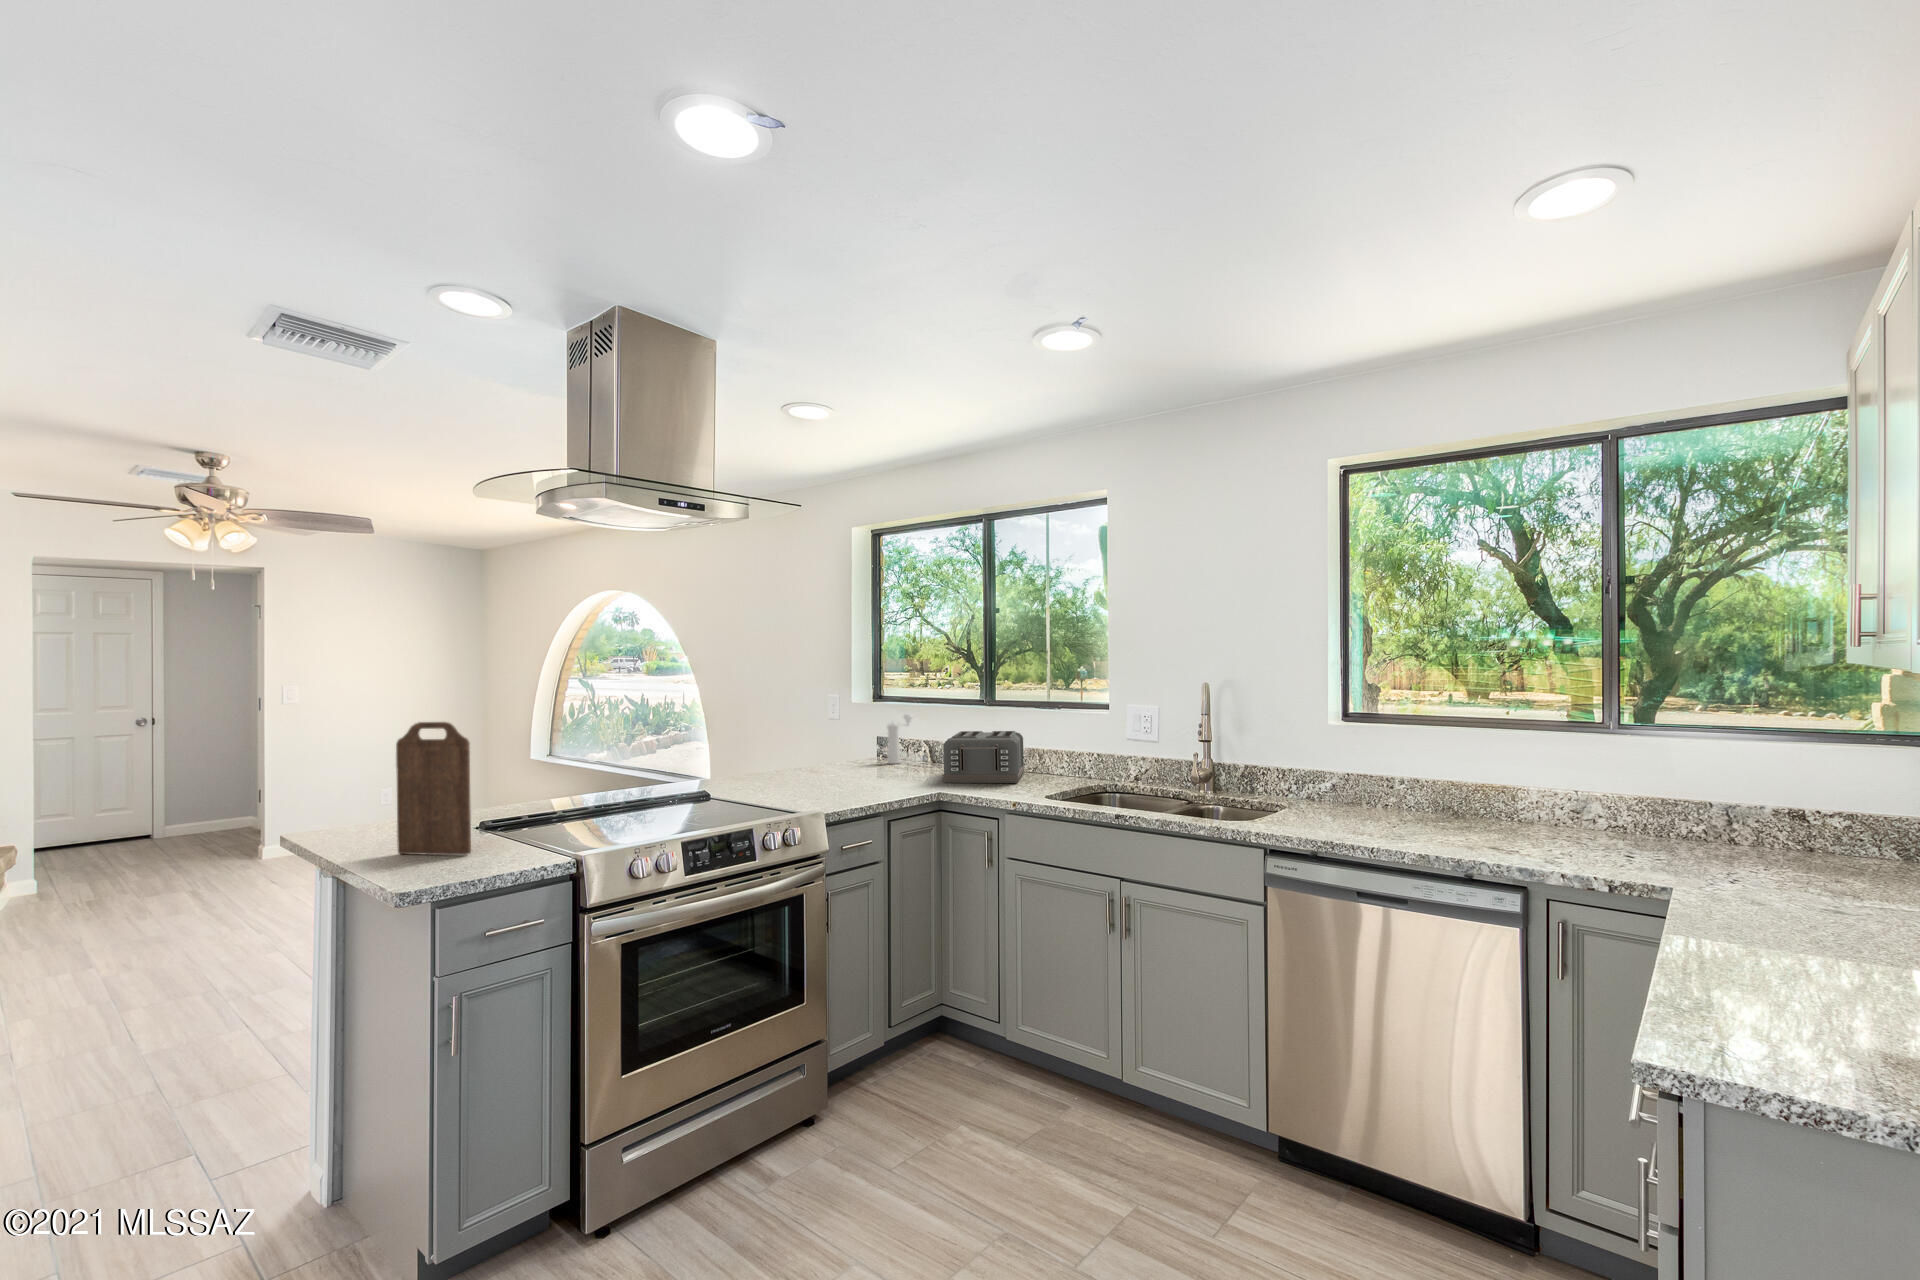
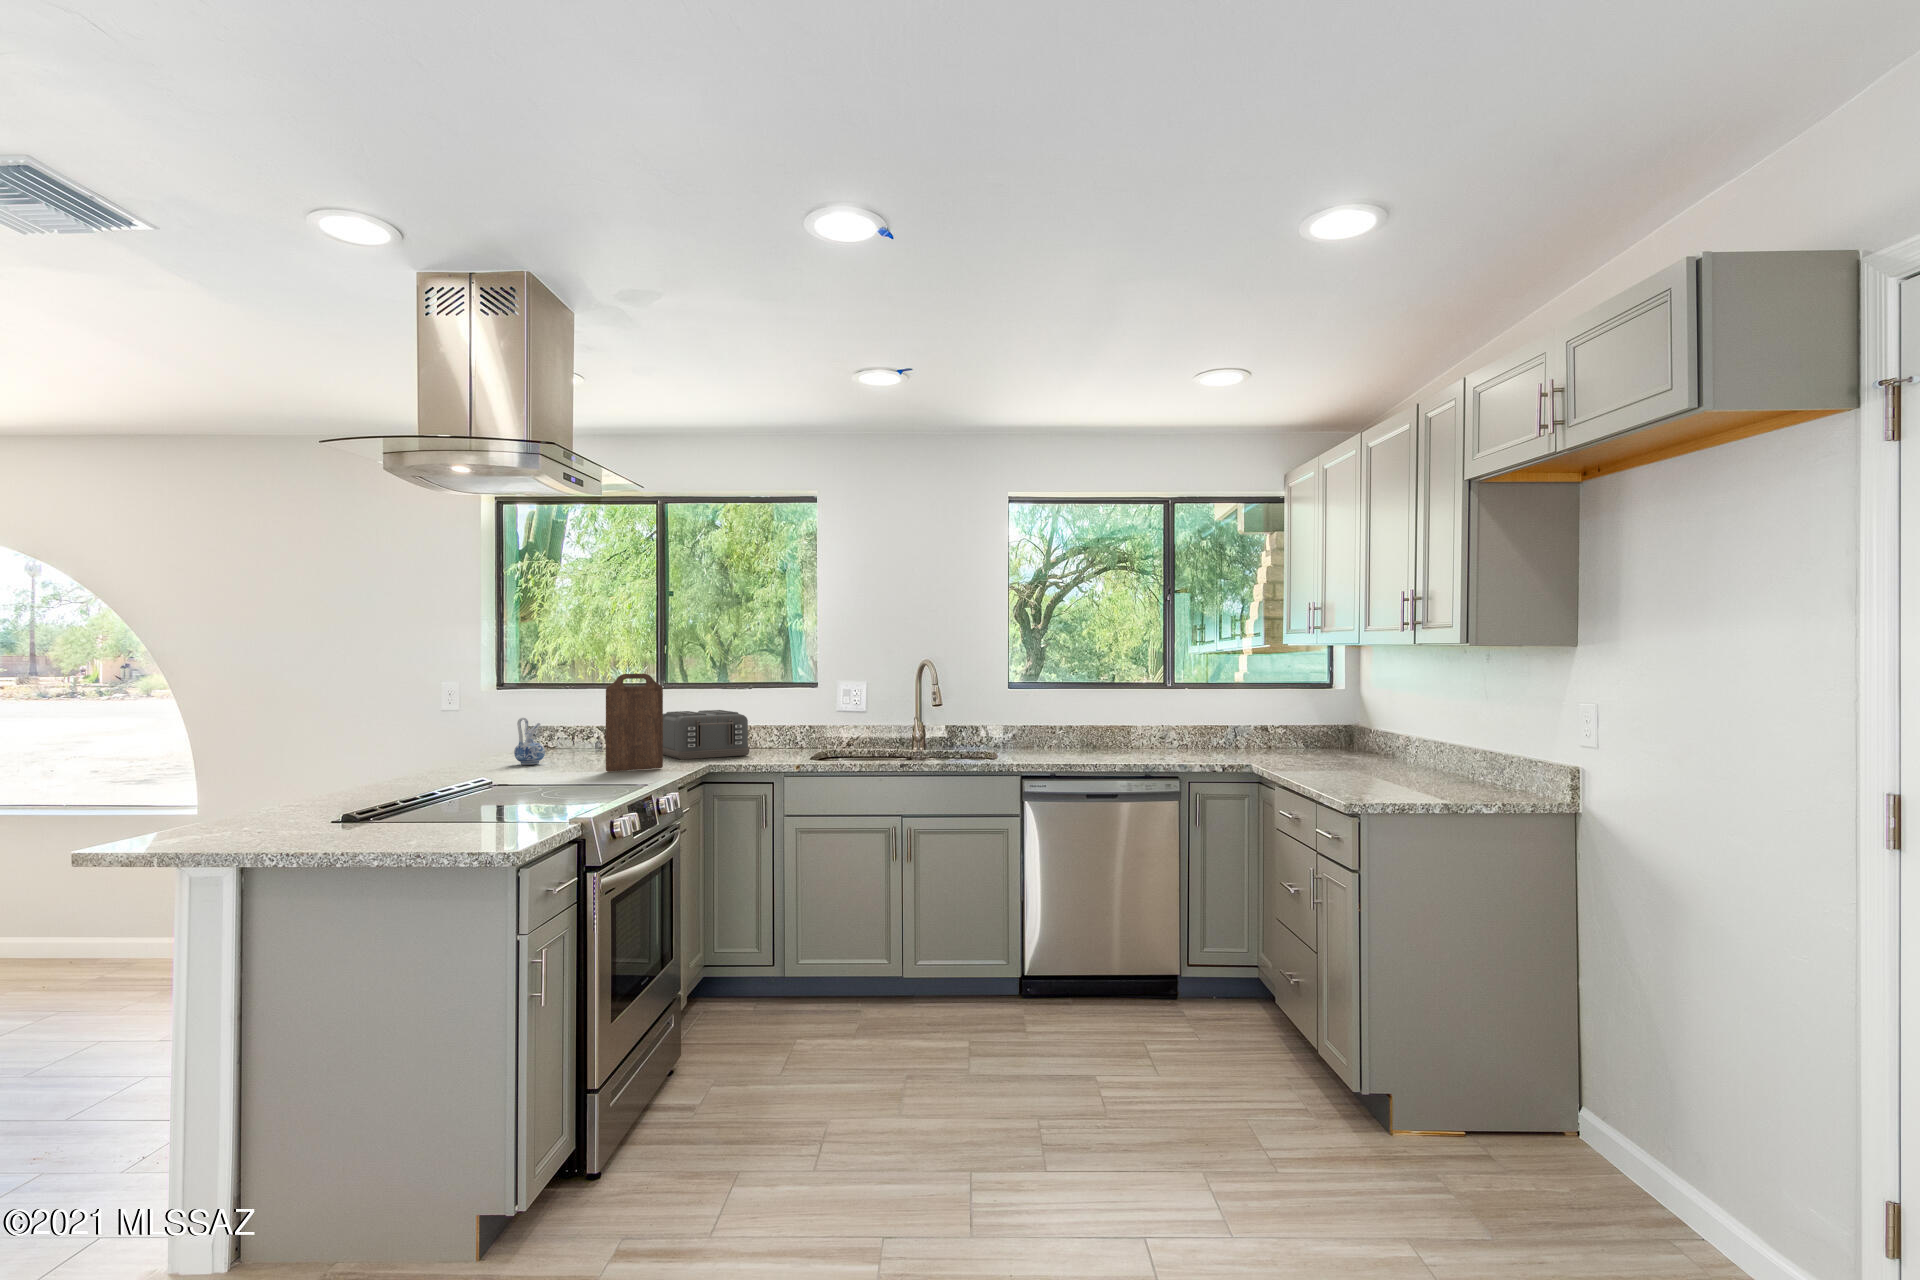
pepper mill: present [887,714,913,764] -> none [555,700,575,752]
cutting board: present [396,722,471,855] -> present [606,674,663,772]
ceramic pitcher: none [806,734,832,778] -> present [514,717,545,765]

